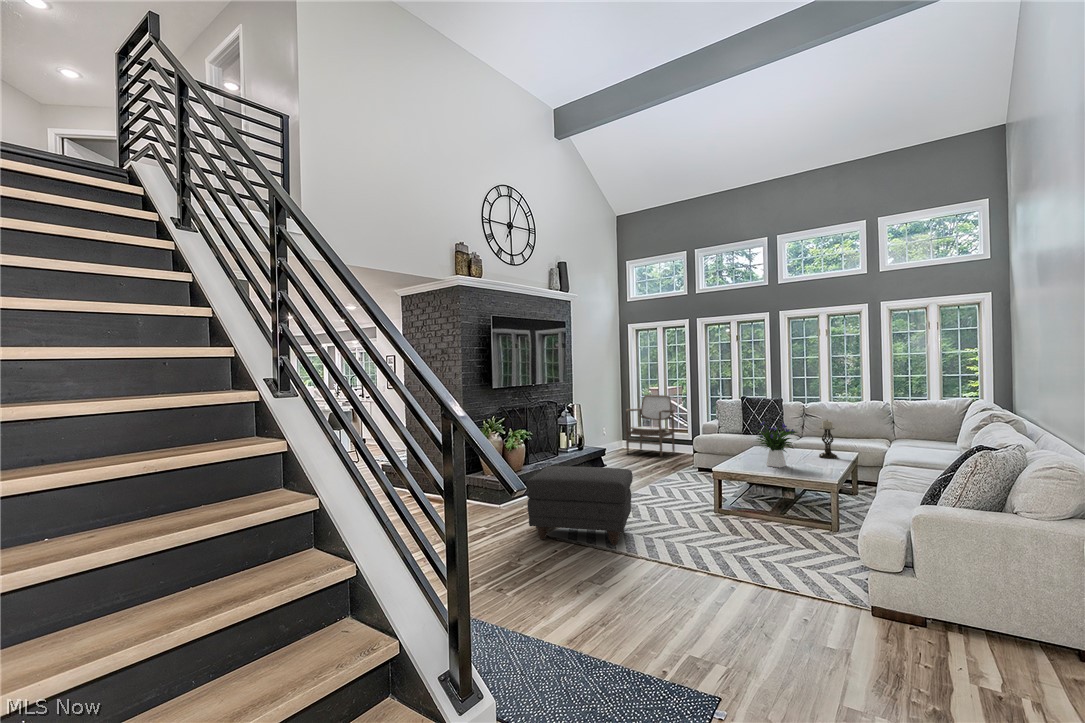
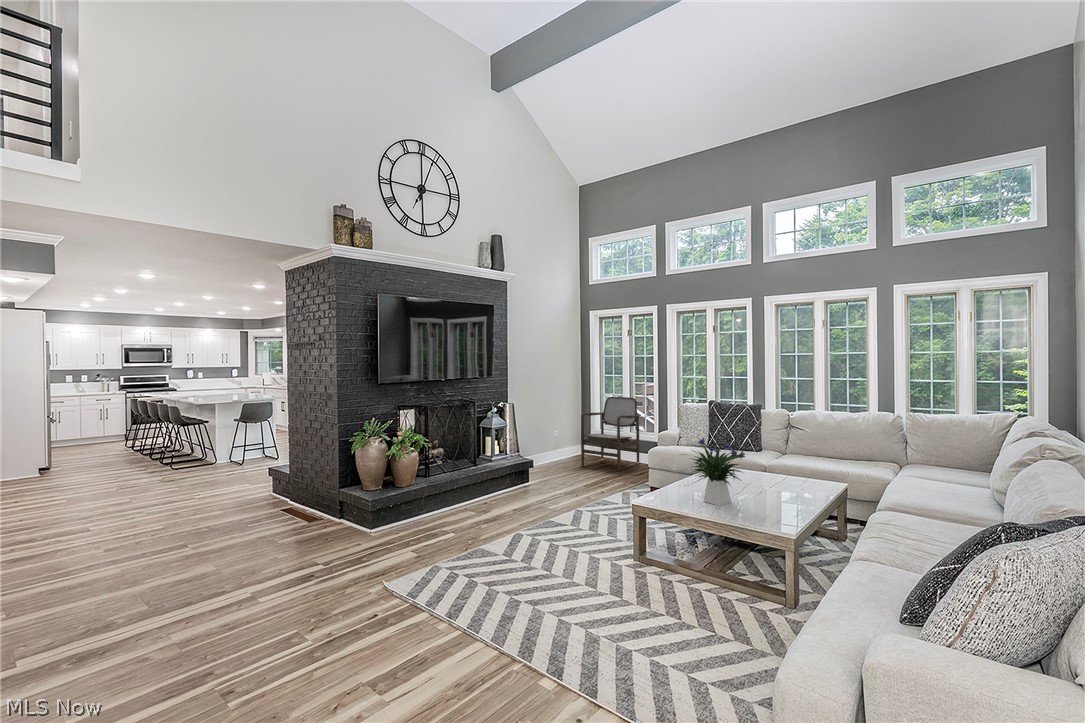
candle holder: present [819,420,838,459] -> none [787,437,813,493]
ottoman: present [526,466,633,545] -> none [335,493,505,618]

